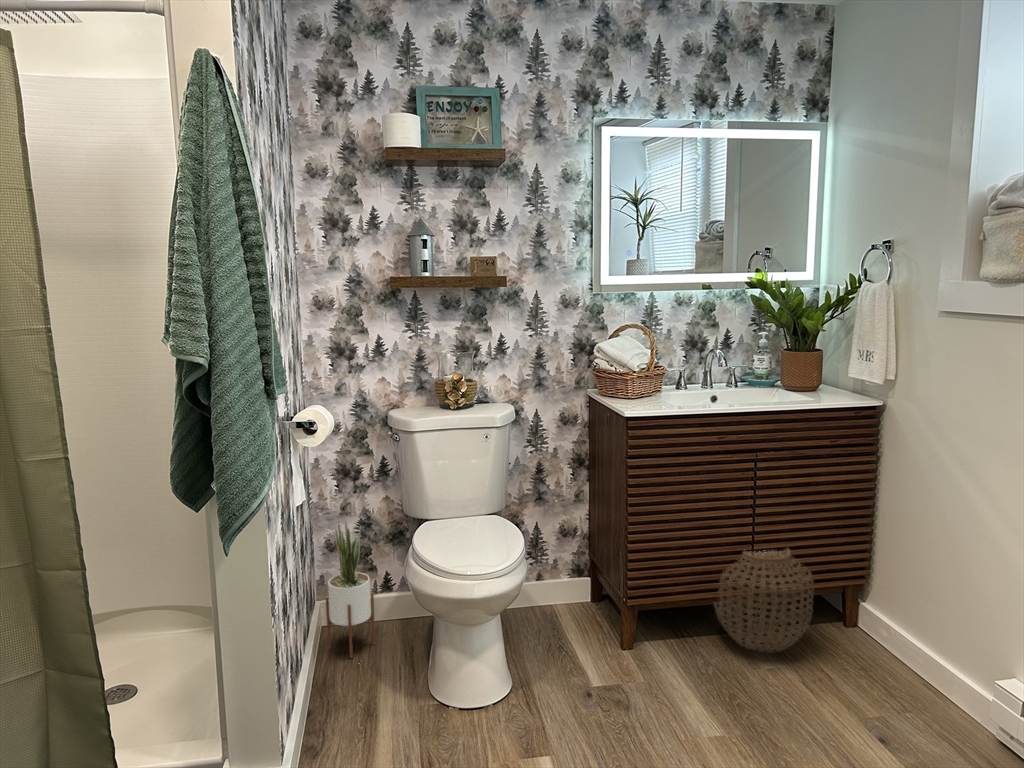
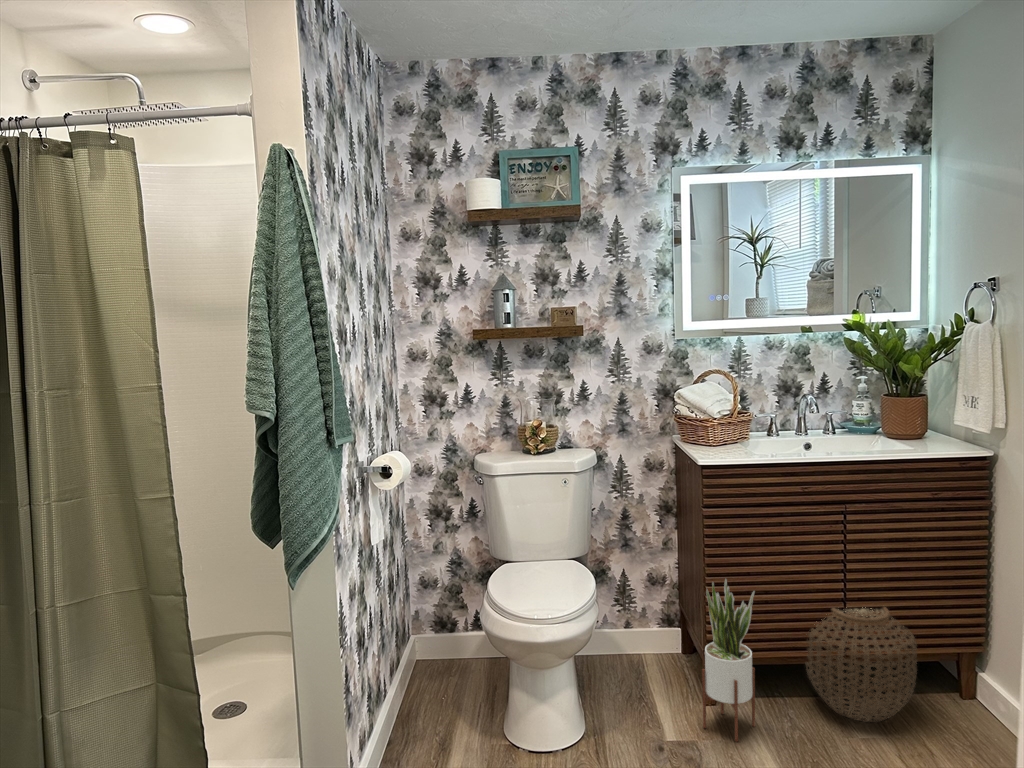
potted plant: present [326,517,375,658] -> present [702,579,755,742]

